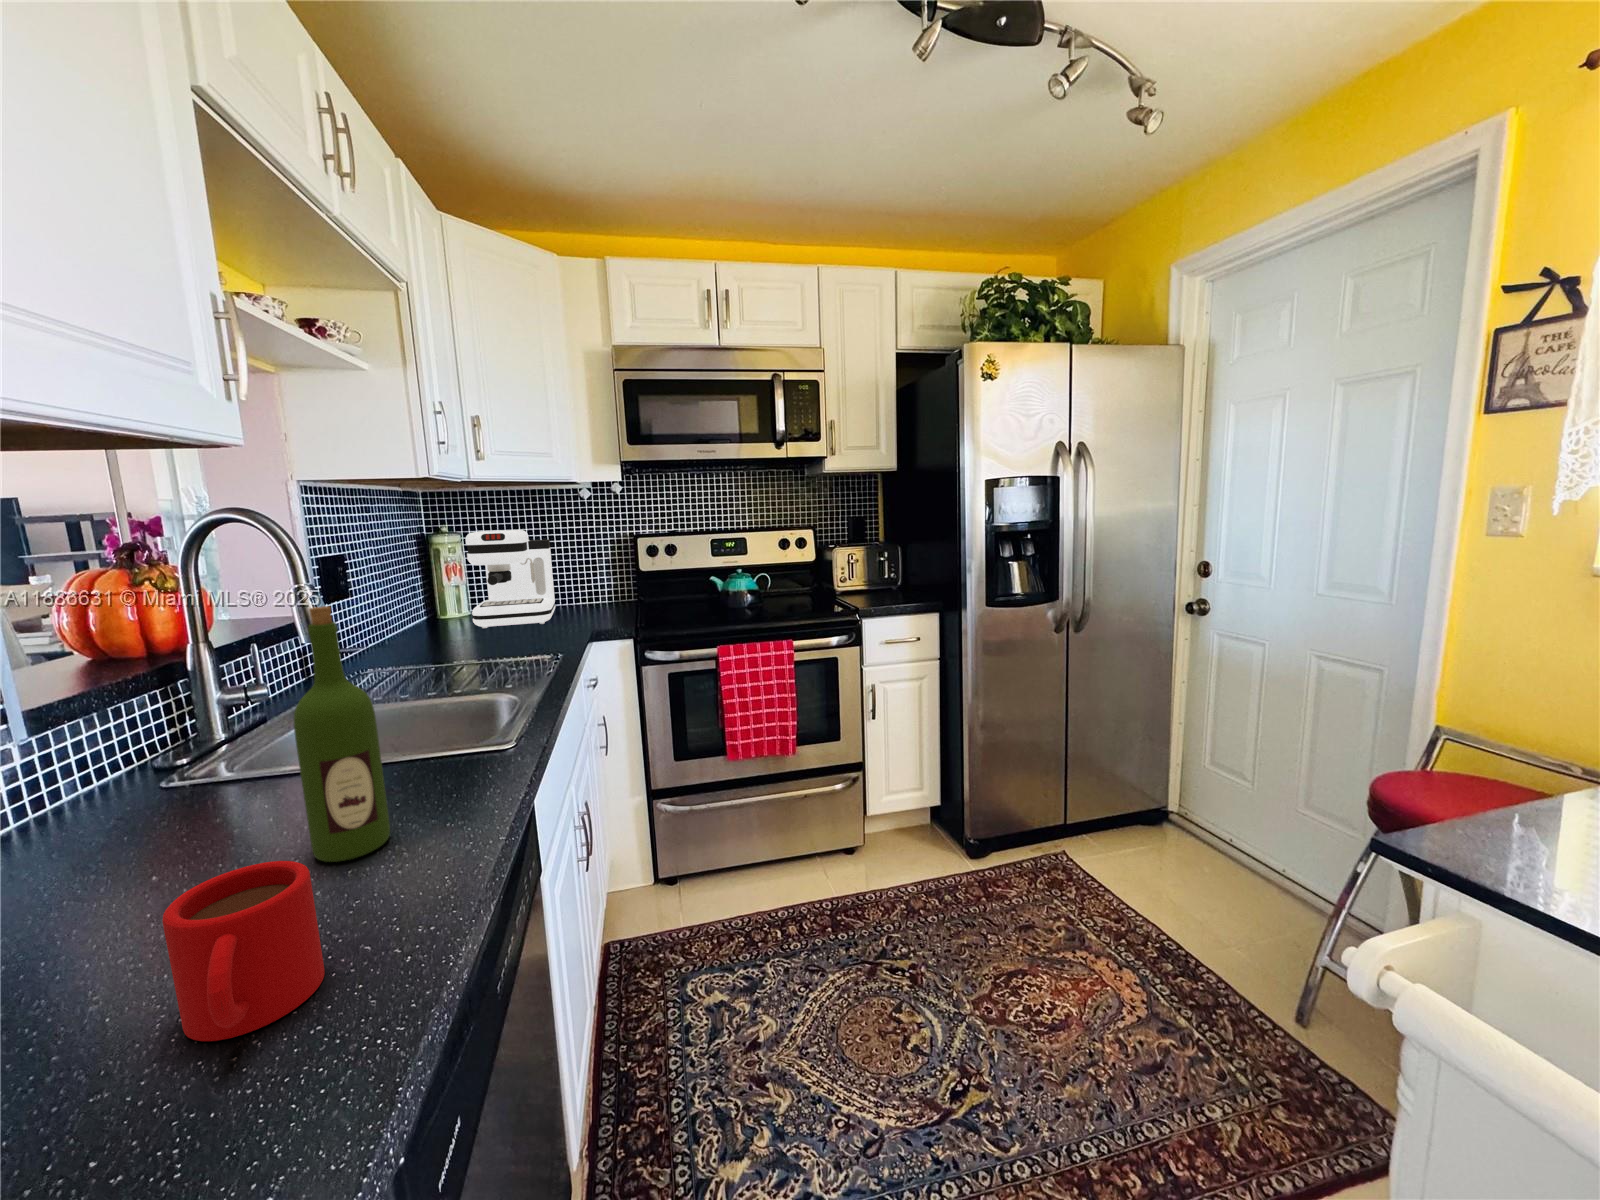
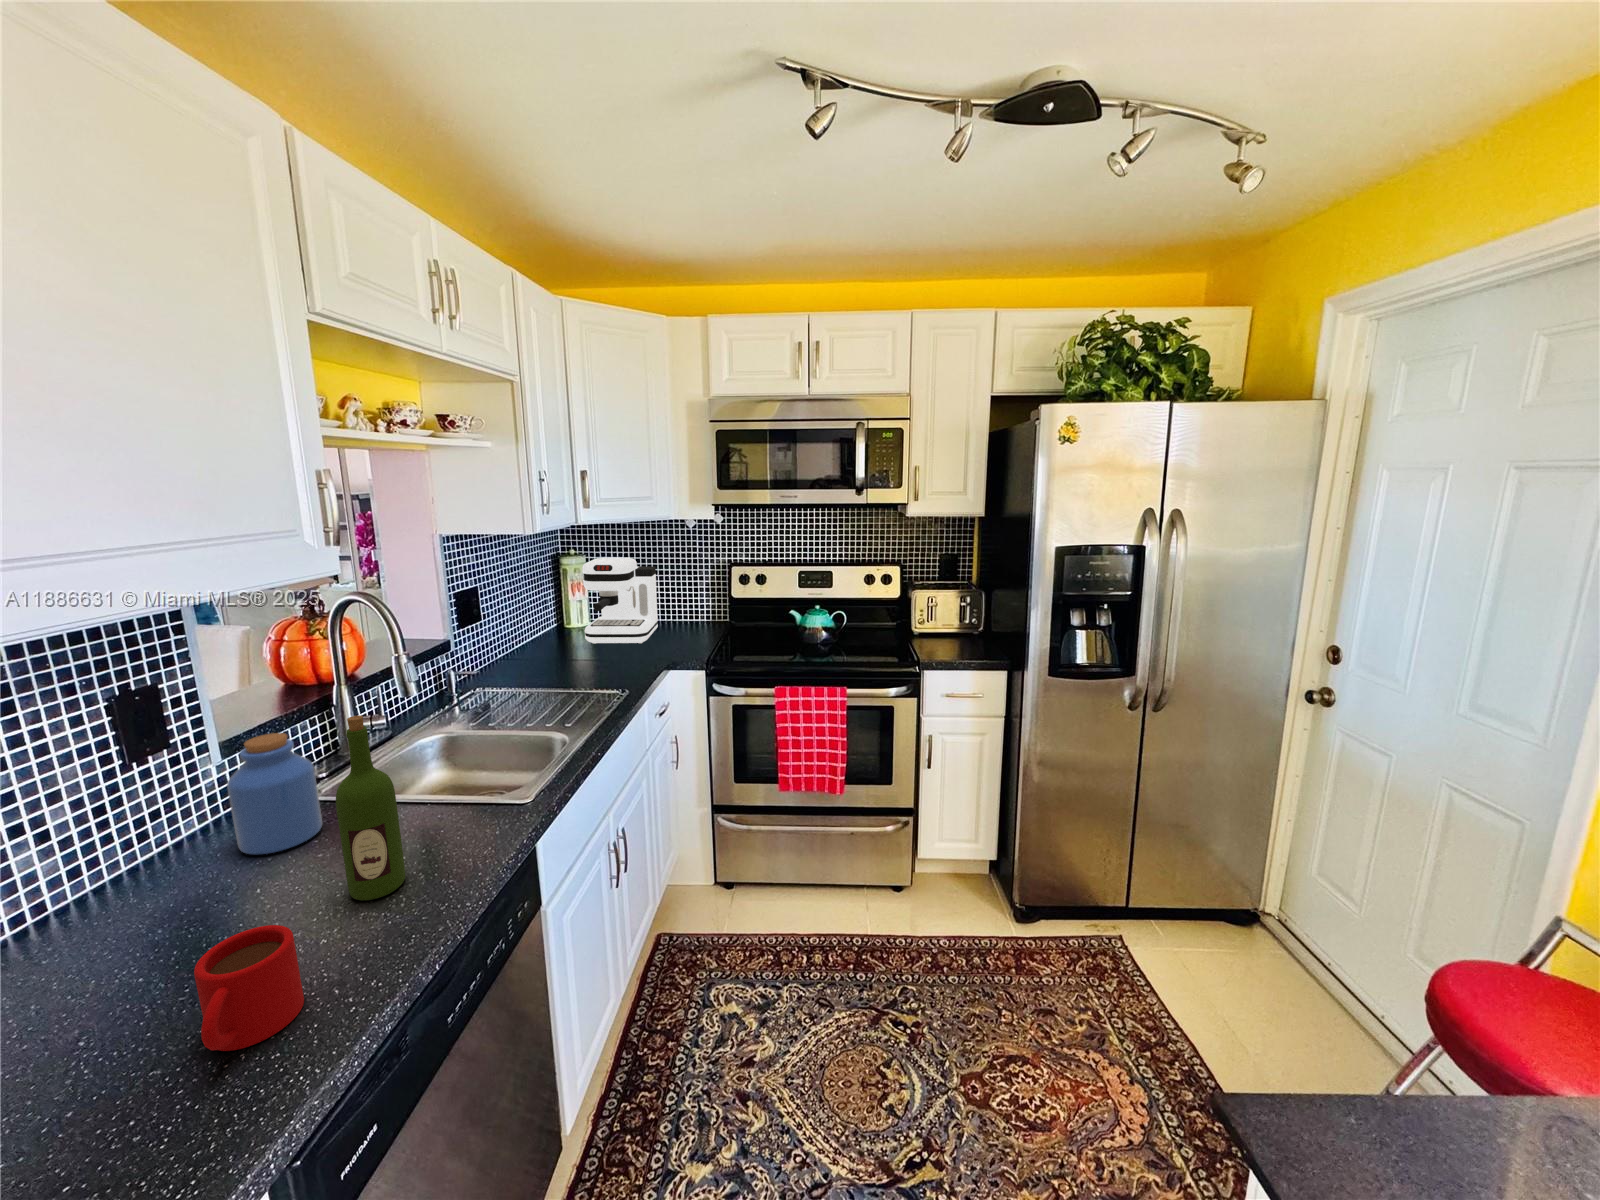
jar: none [70,677,220,849] -> present [227,733,322,854]

